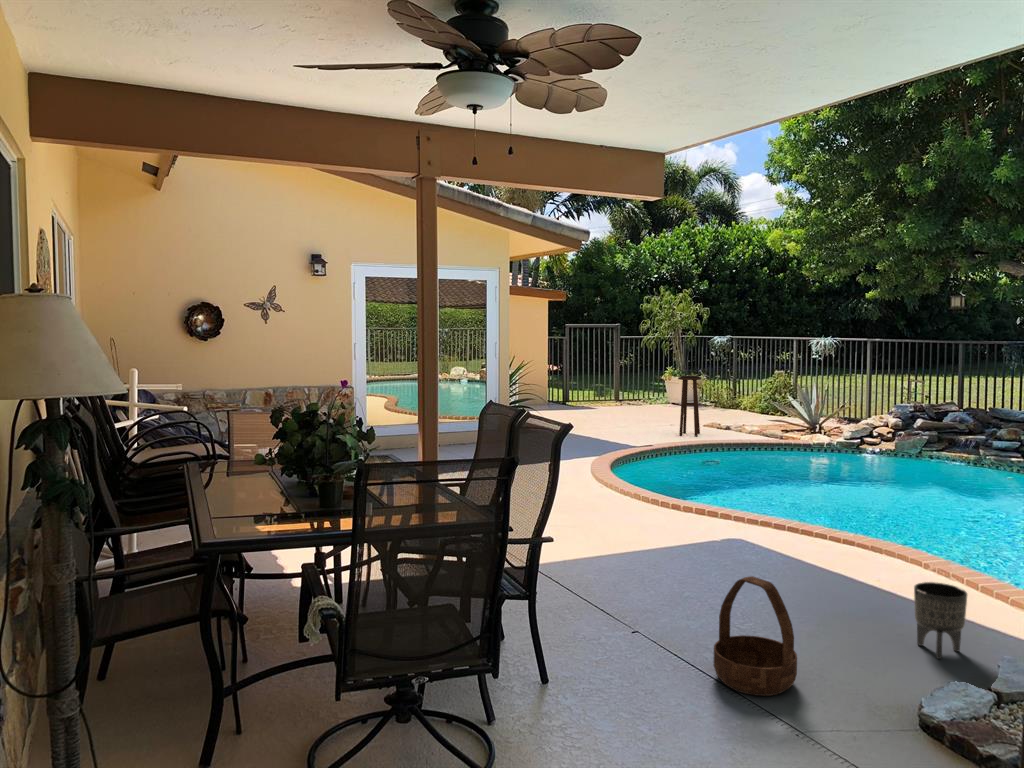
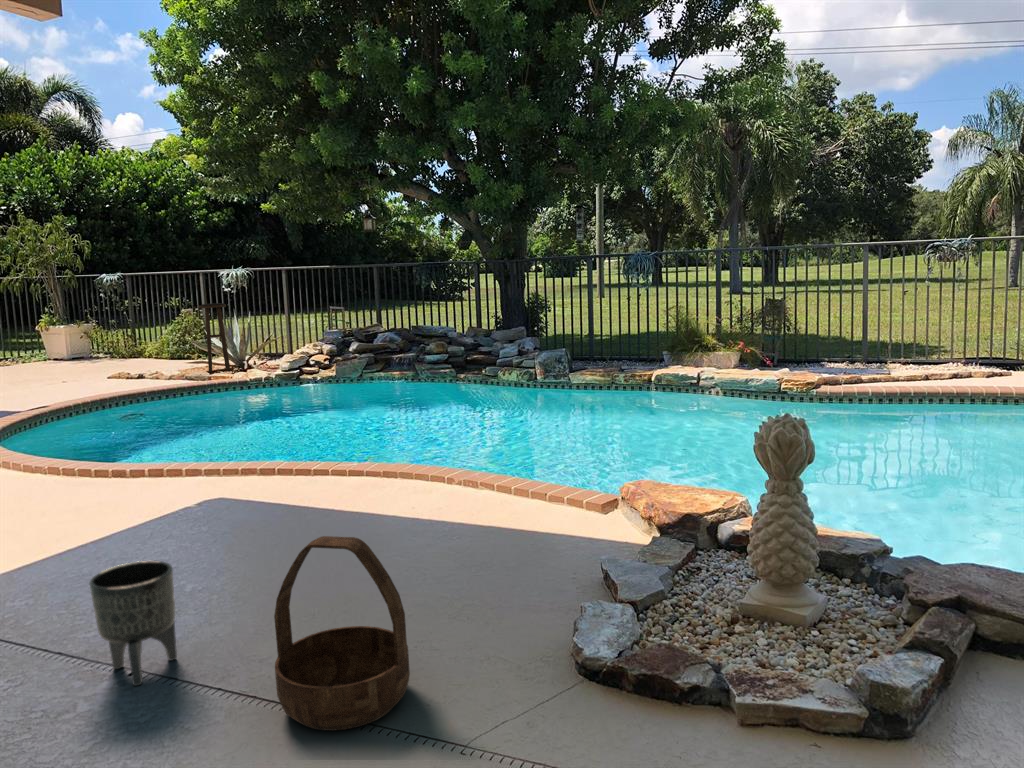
stool: present [678,376,701,436] -> present [199,303,230,372]
planter: present [914,582,967,659] -> present [89,561,177,686]

